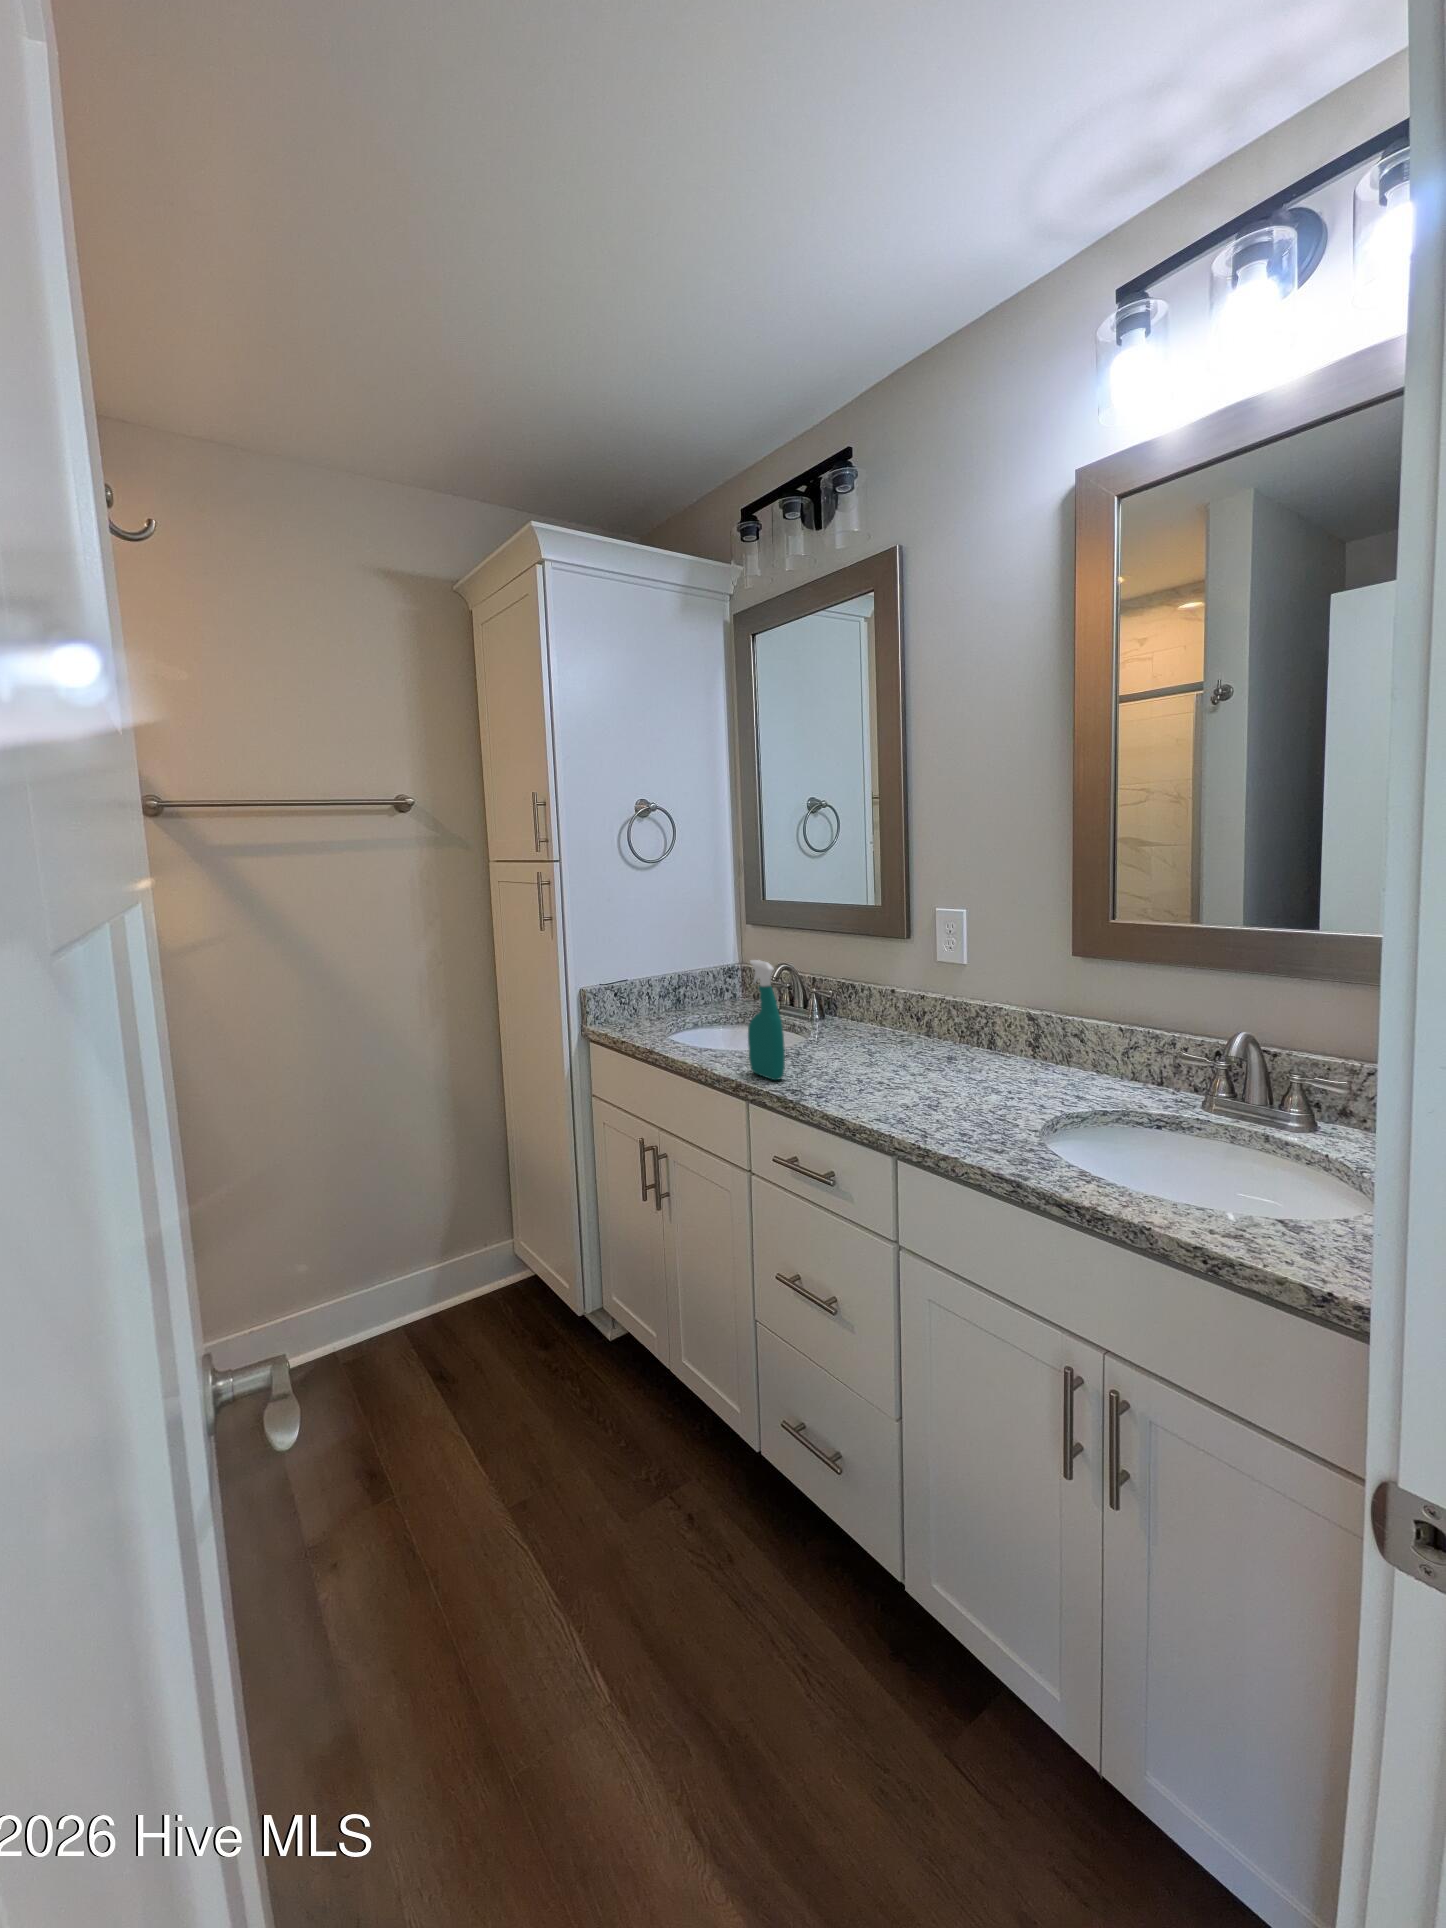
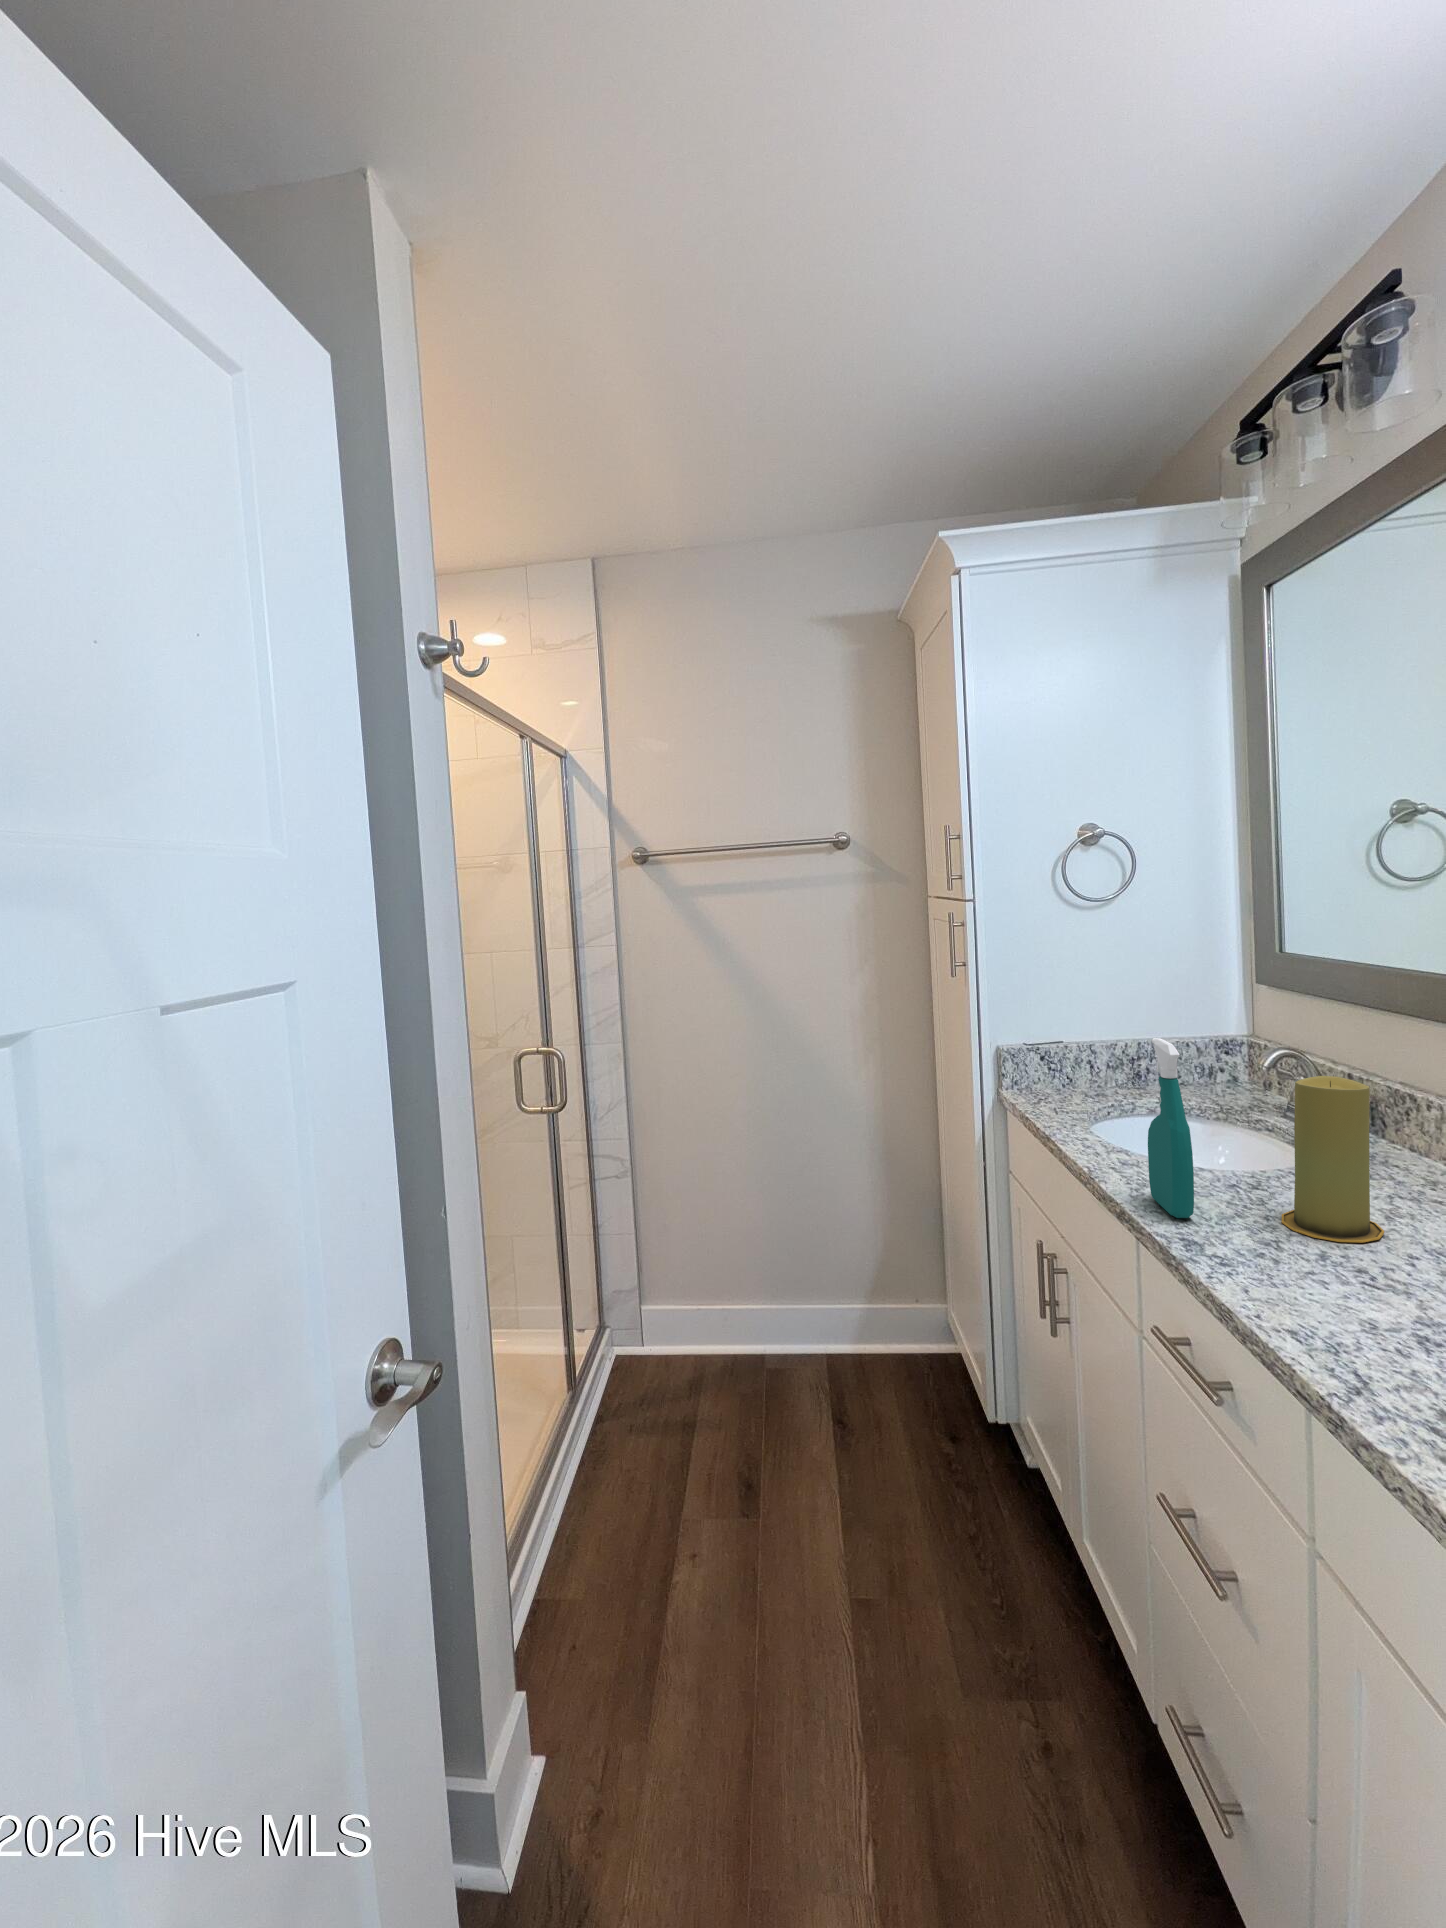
candle: none [826,974,880,1076] -> present [1282,1076,1384,1243]

